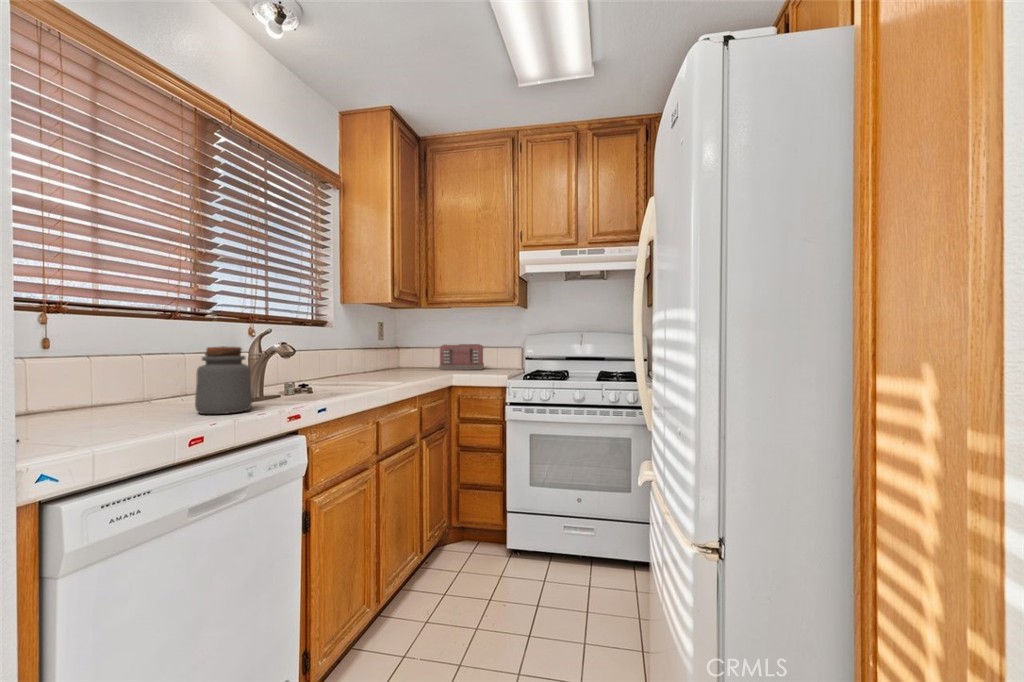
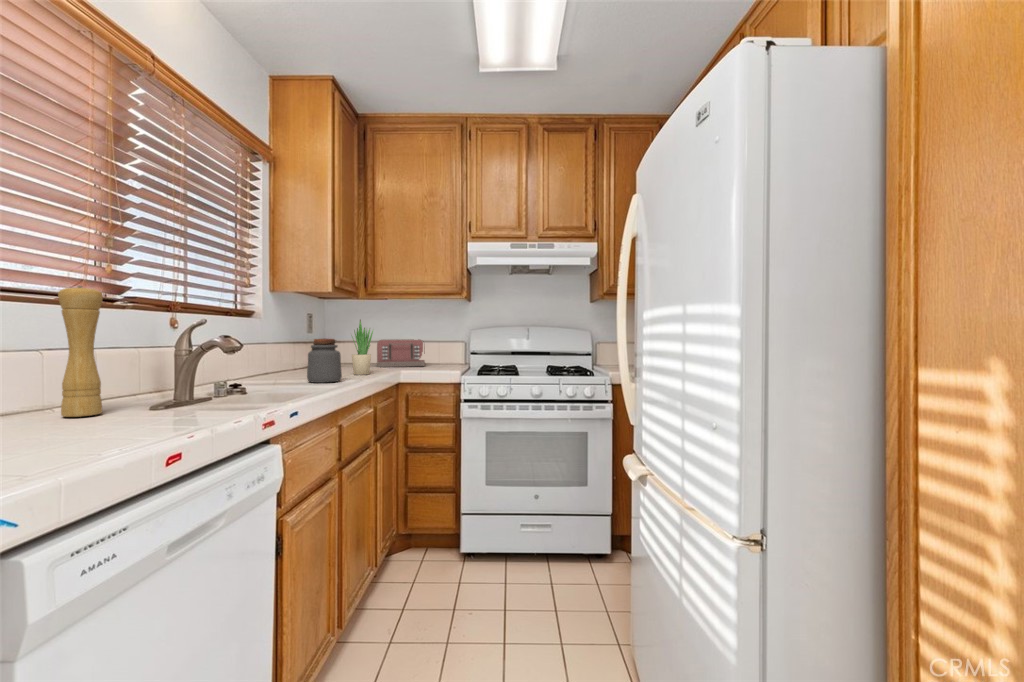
pepper mill: none [147,304,179,408] -> present [58,286,103,417]
potted plant: none [407,326,428,377] -> present [352,320,373,375]
jar: present [195,346,252,414] -> present [307,339,342,383]

